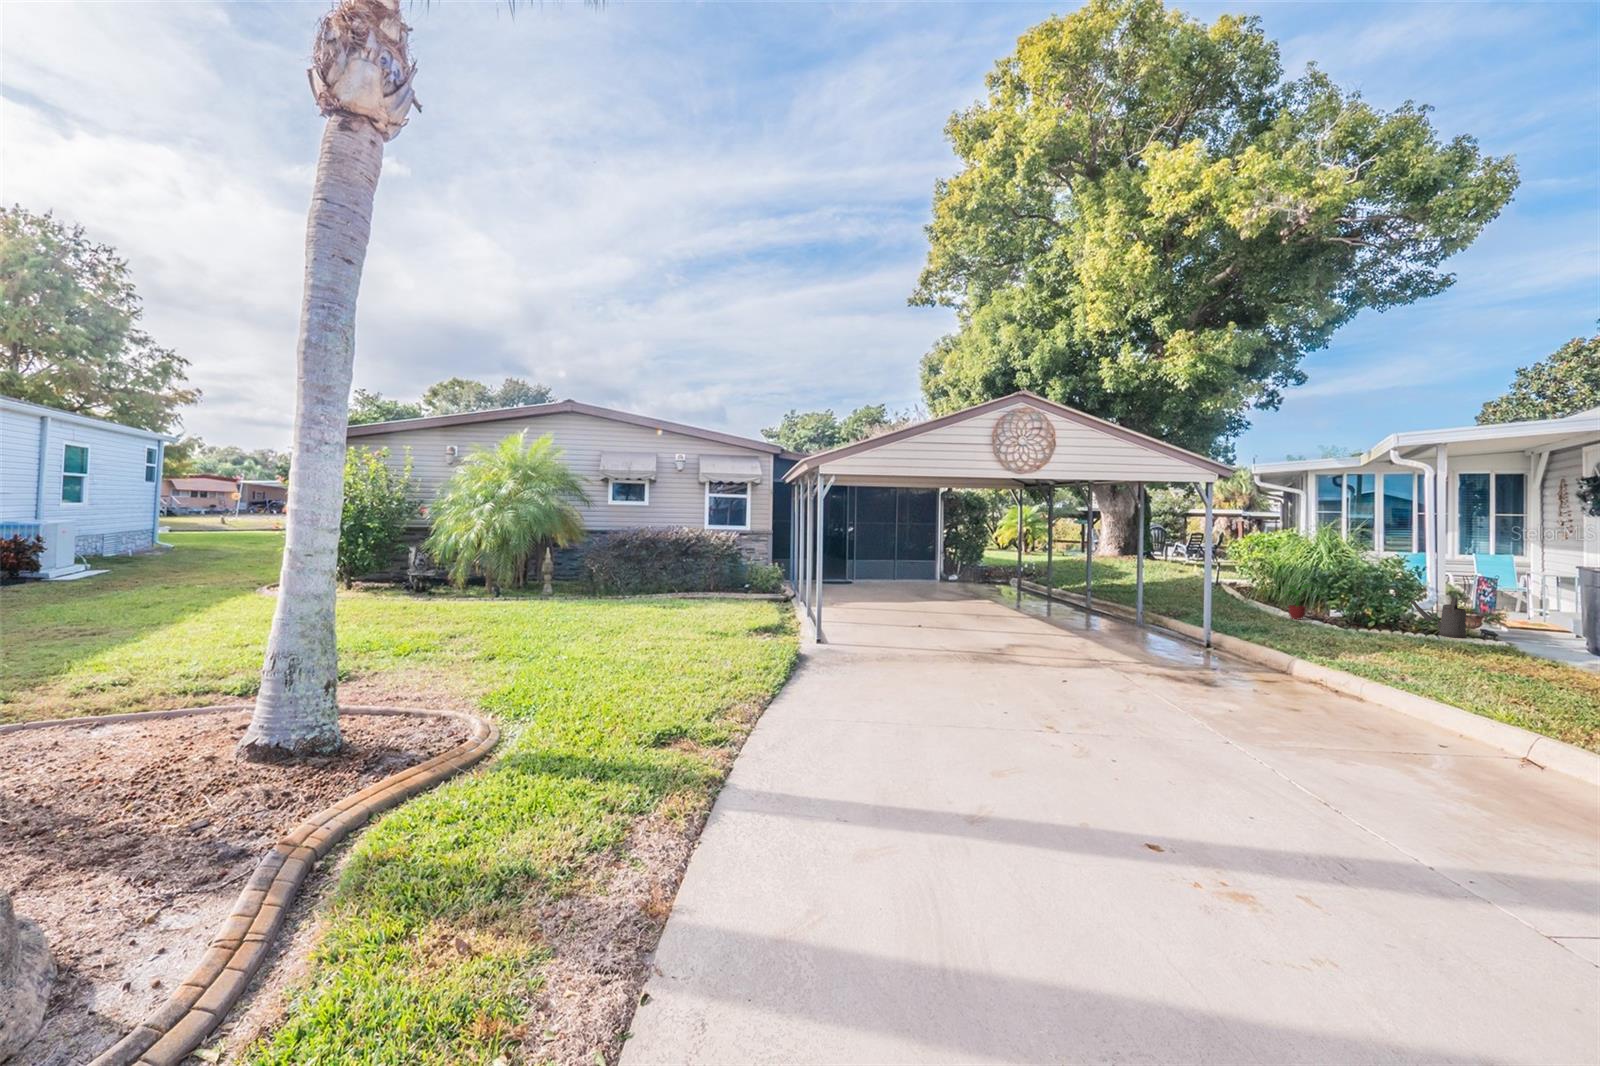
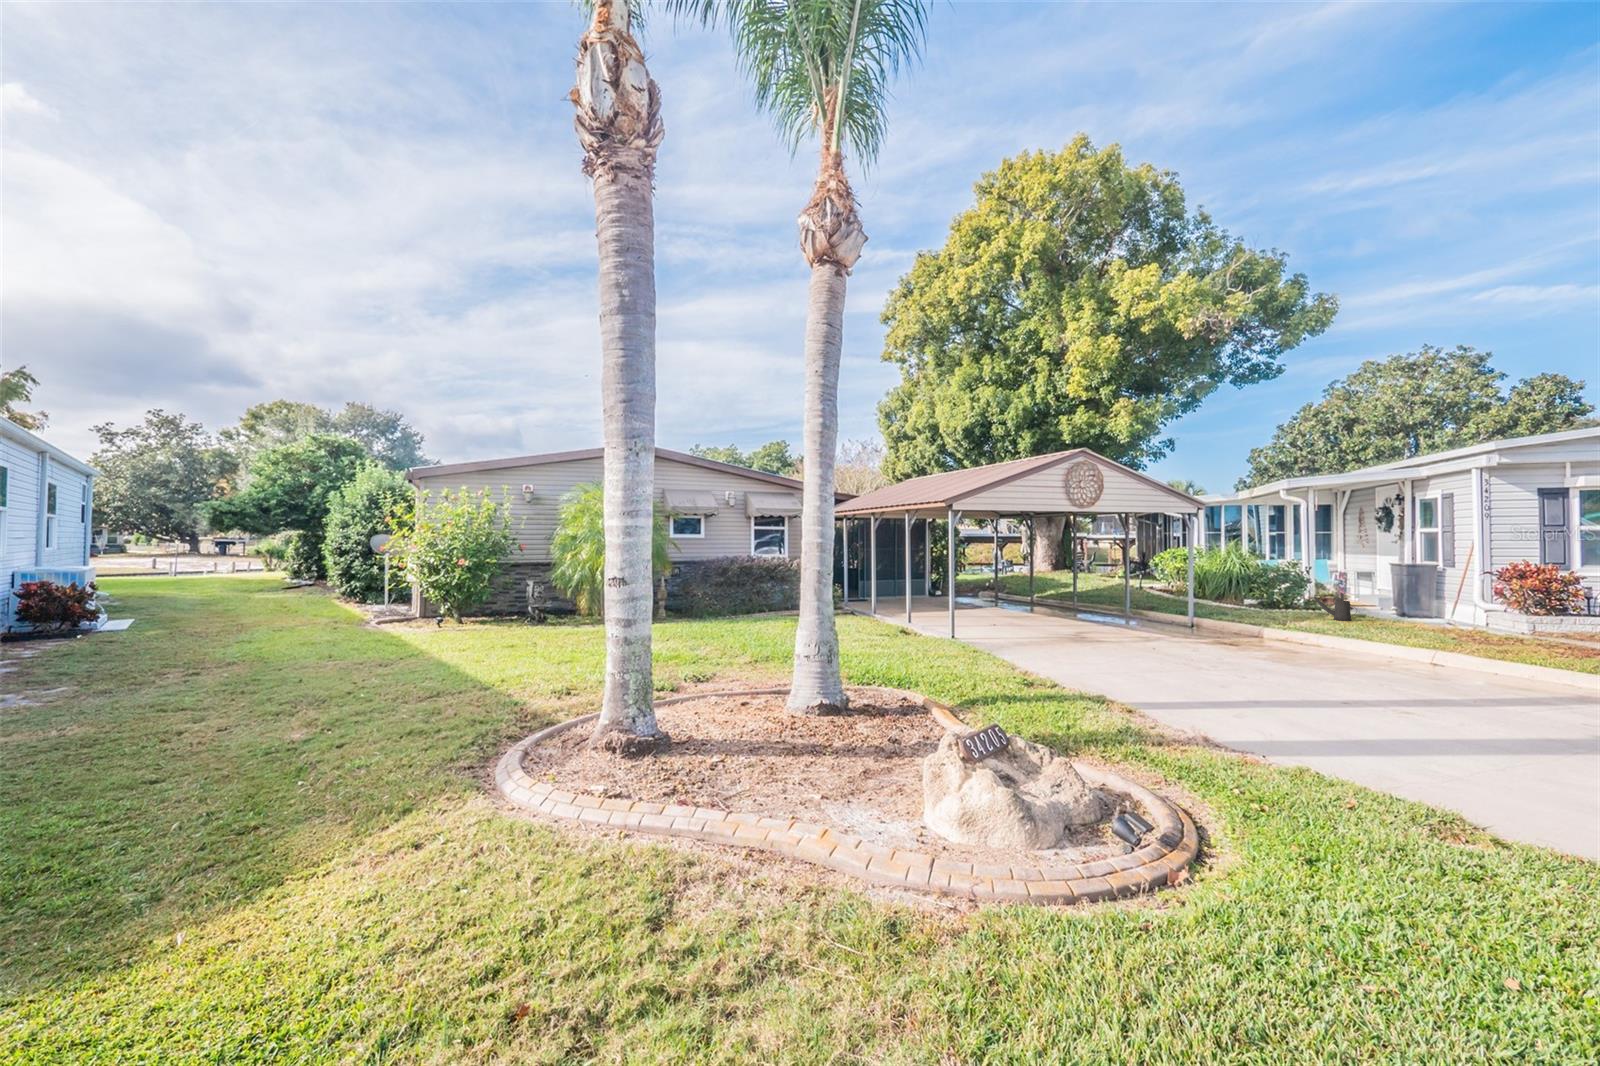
potted plant: present [1278,584,1323,620] -> none [1219,588,1254,614]

